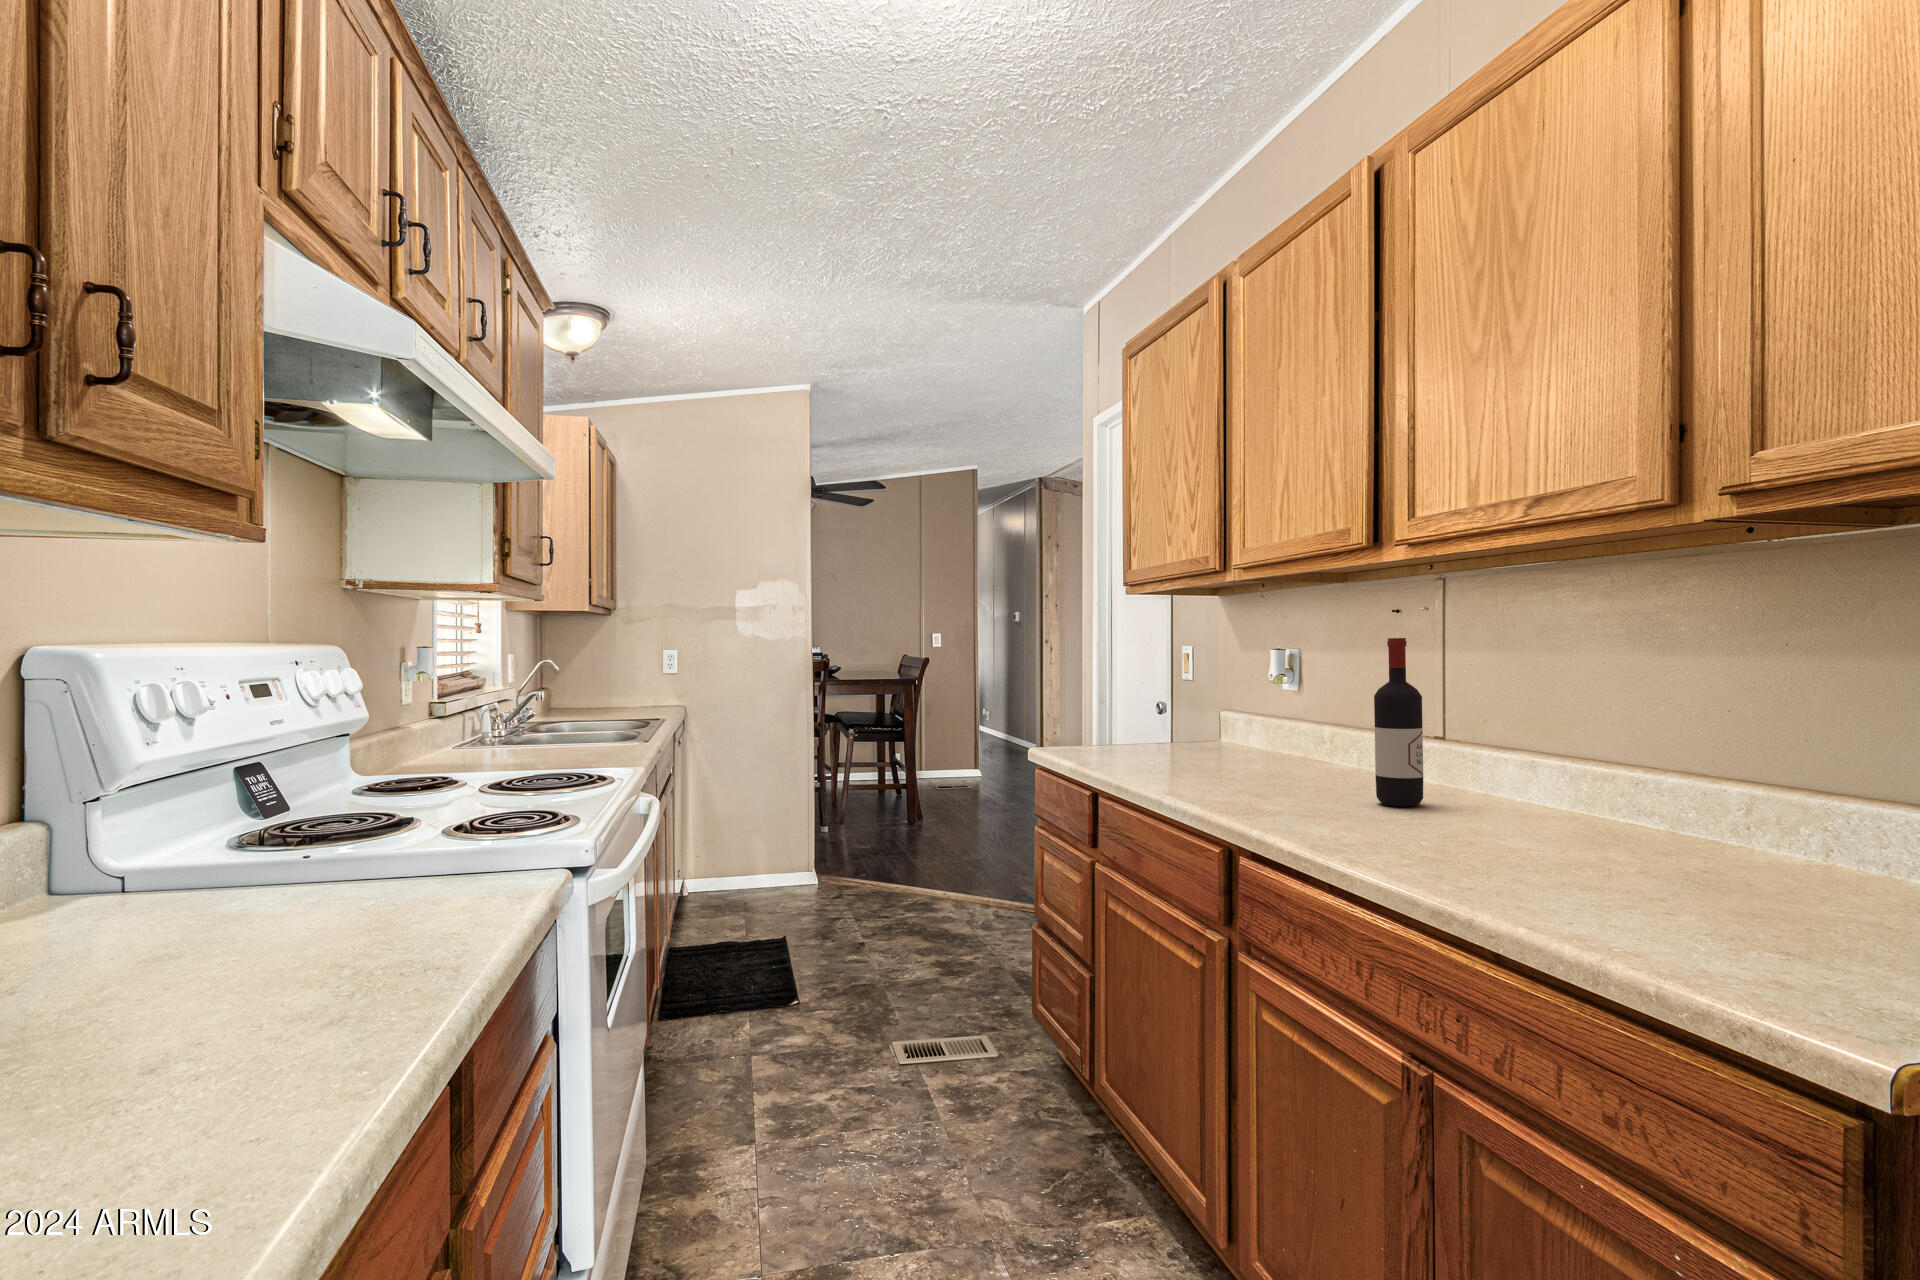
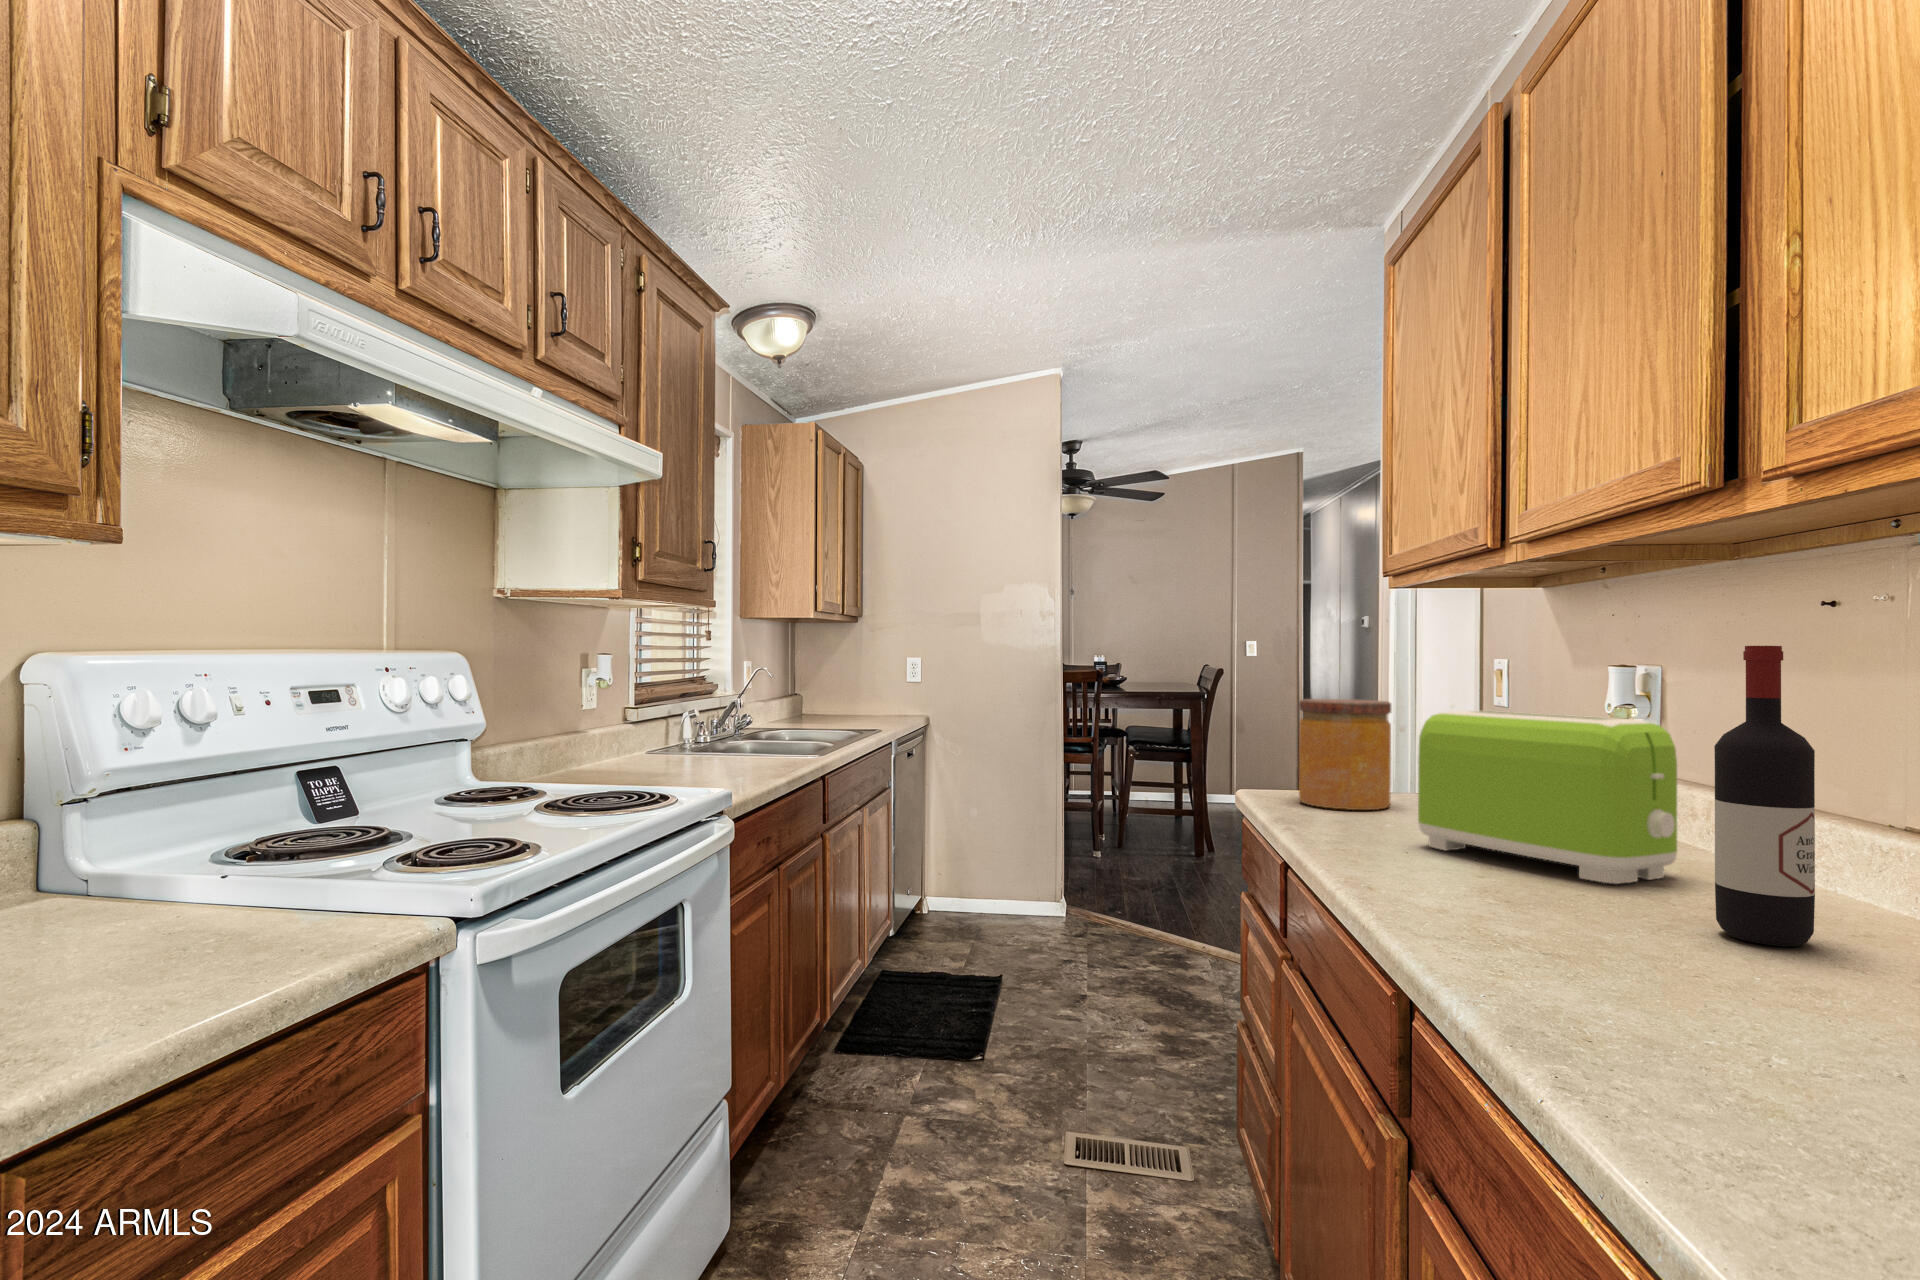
jar: none [1080,678,1145,758] -> present [1299,699,1391,810]
toaster: none [1185,682,1340,786] -> present [1418,711,1677,884]

